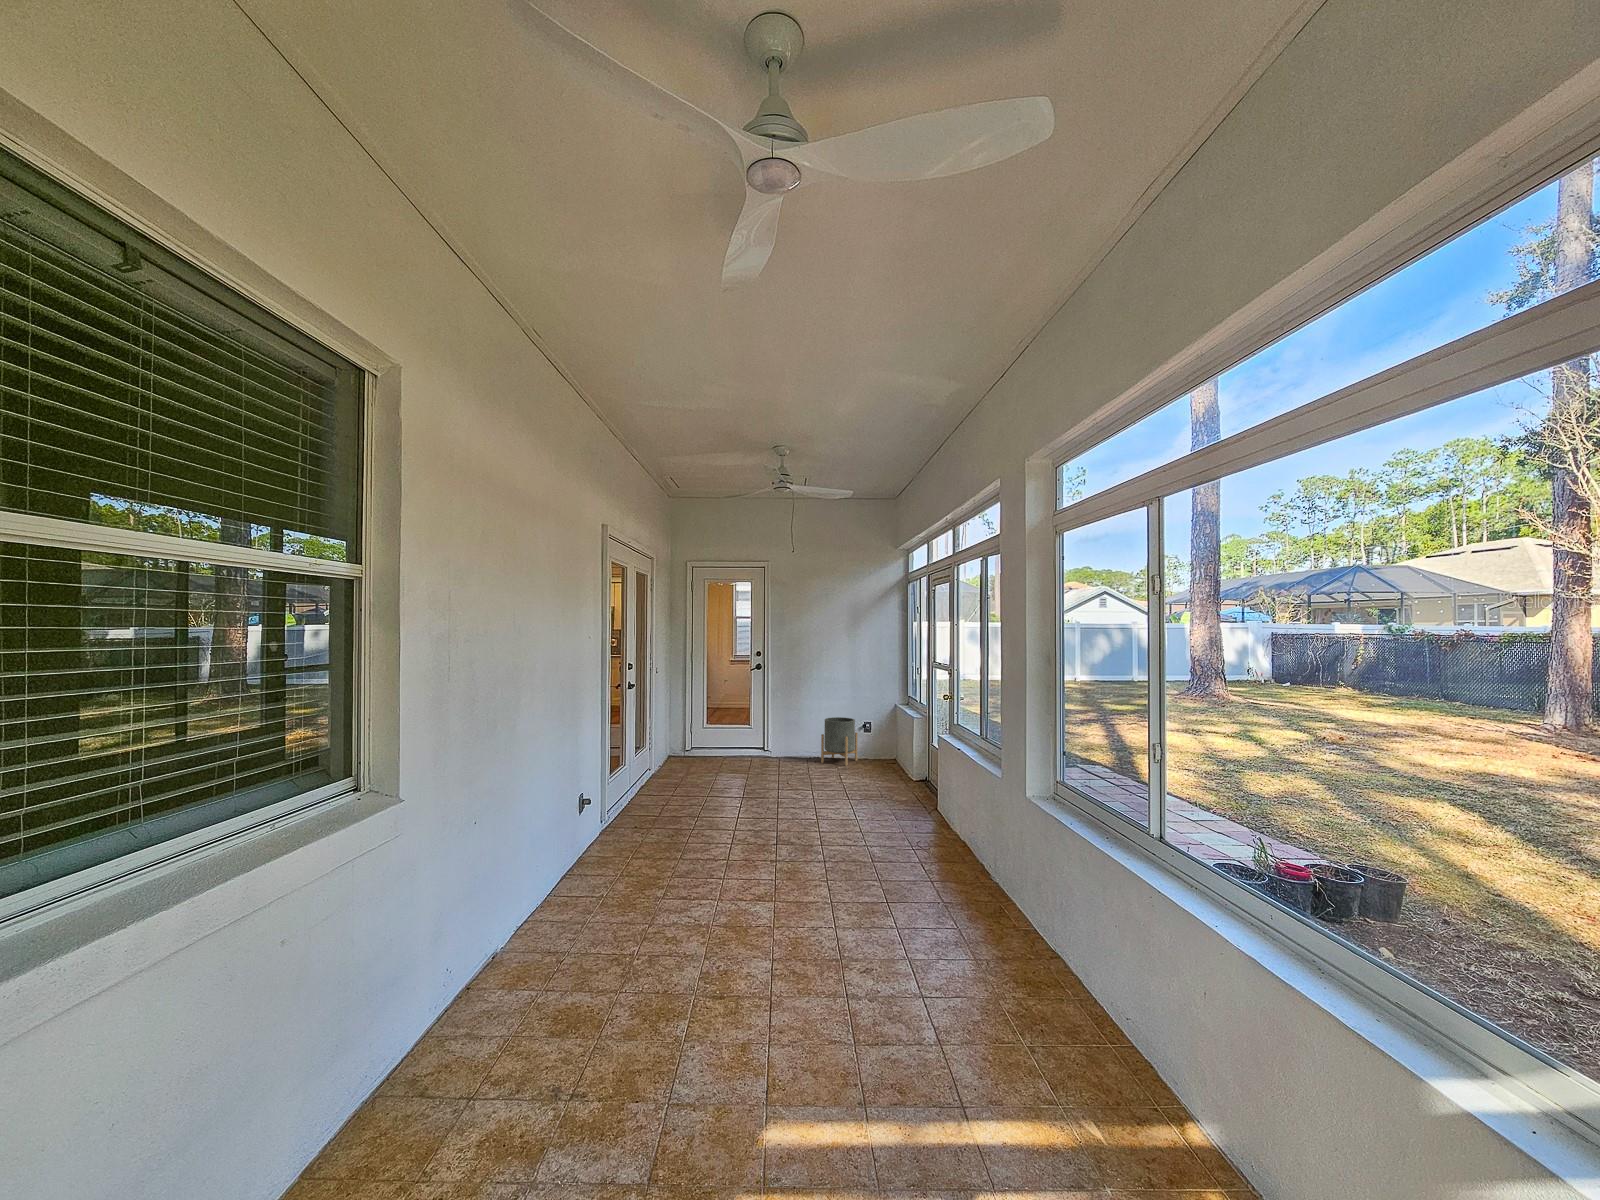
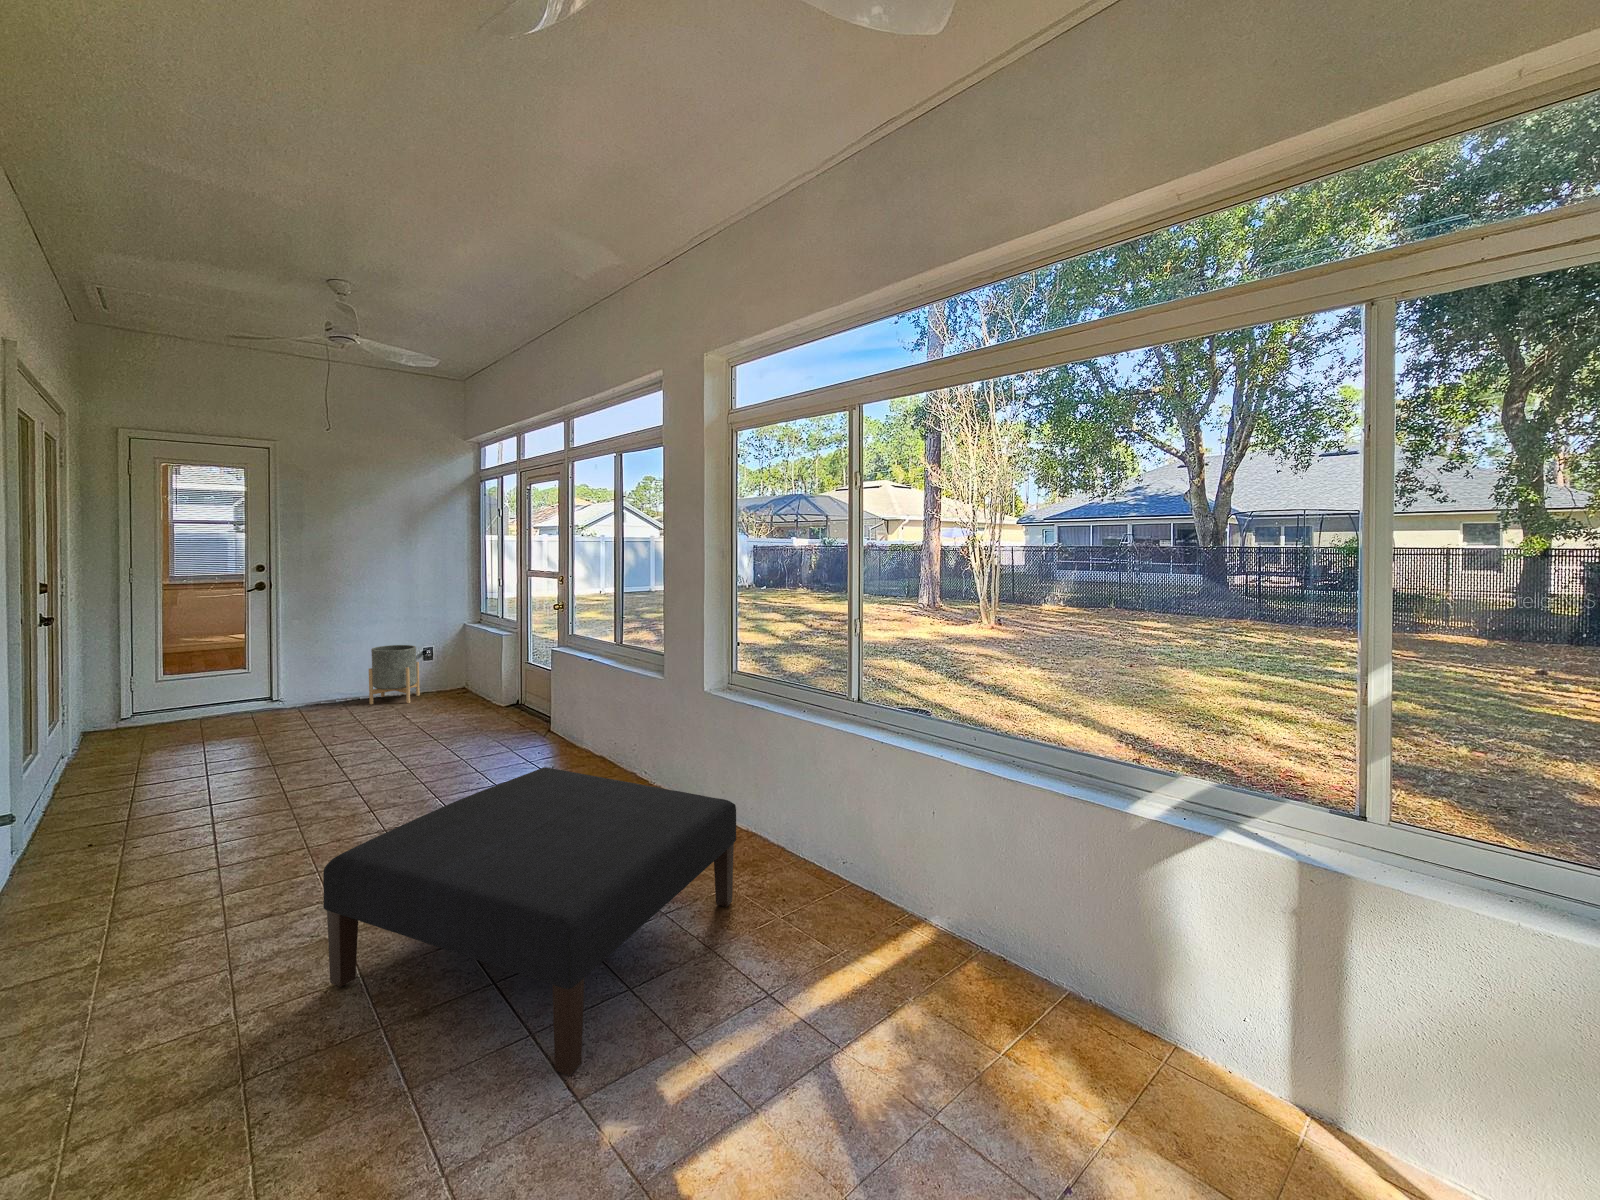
ottoman: none [685,834,990,1084] -> present [323,767,736,1075]

